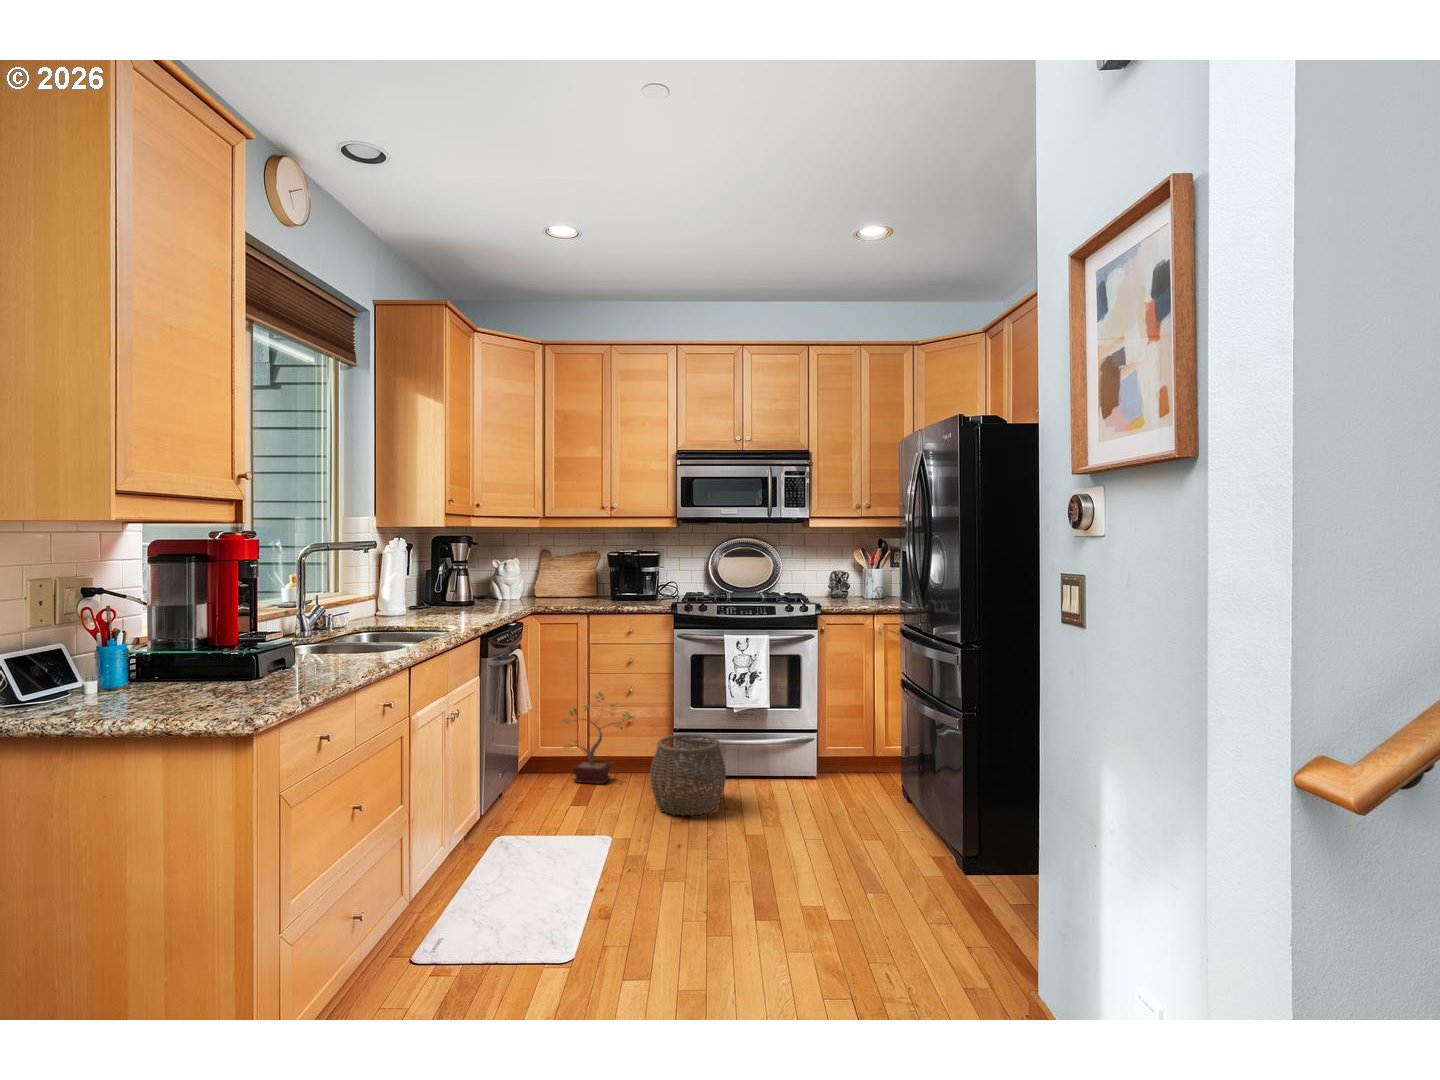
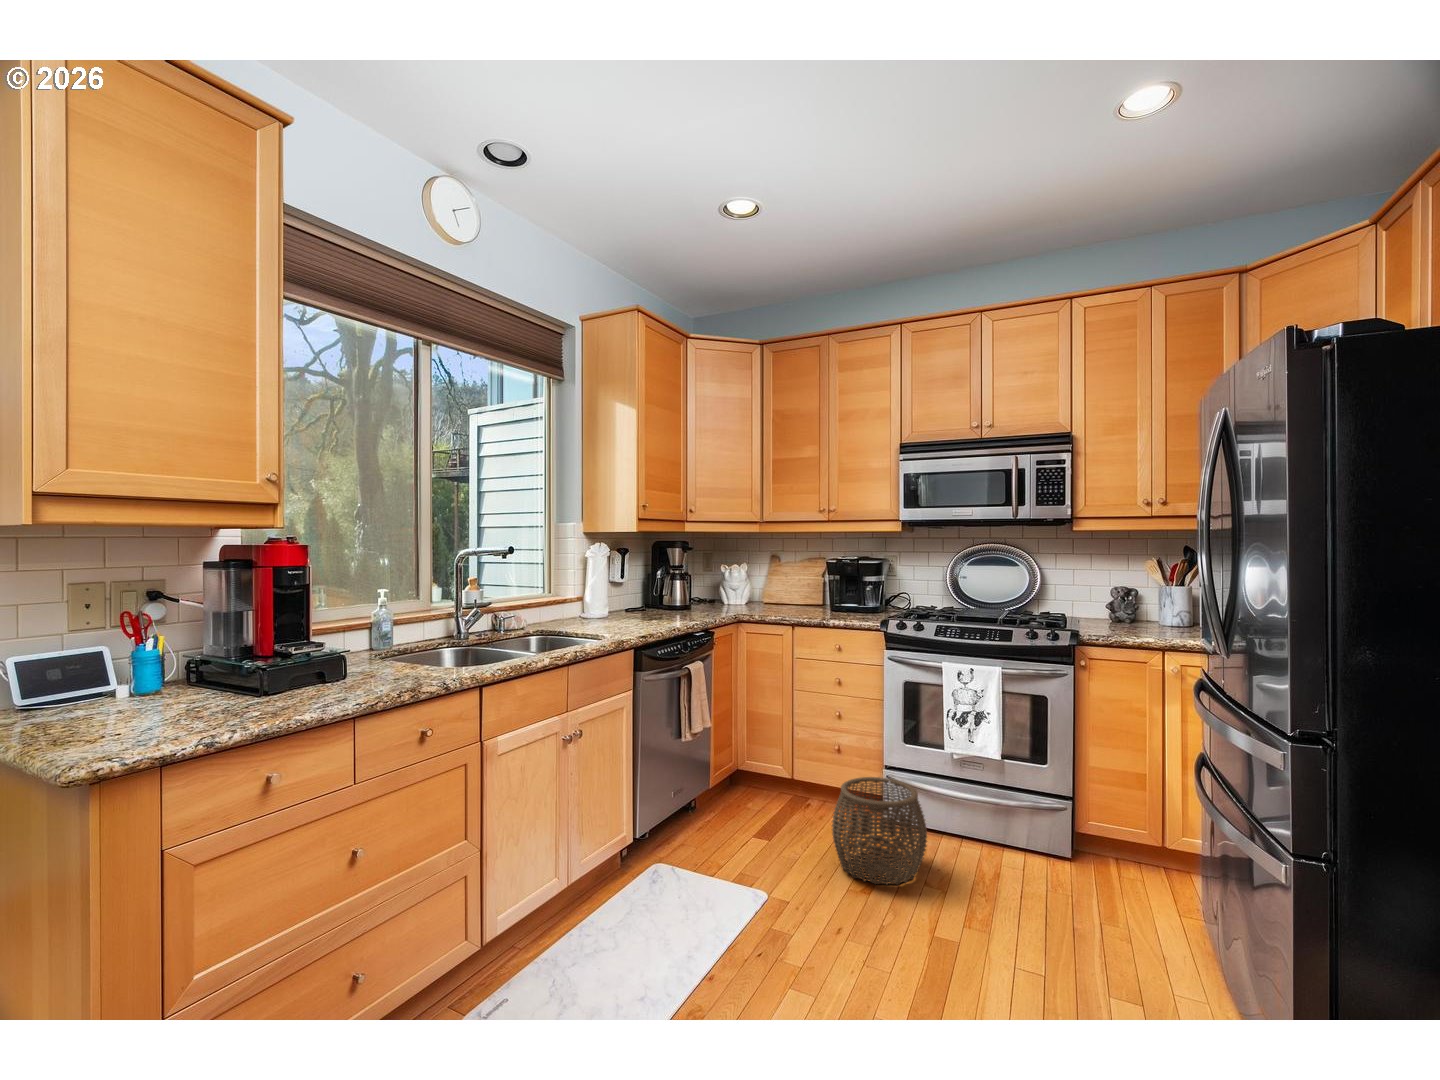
potted plant: present [562,692,635,784] -> none [759,712,834,817]

